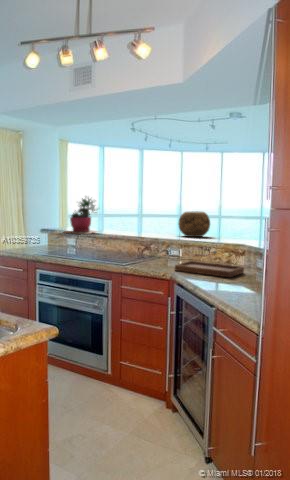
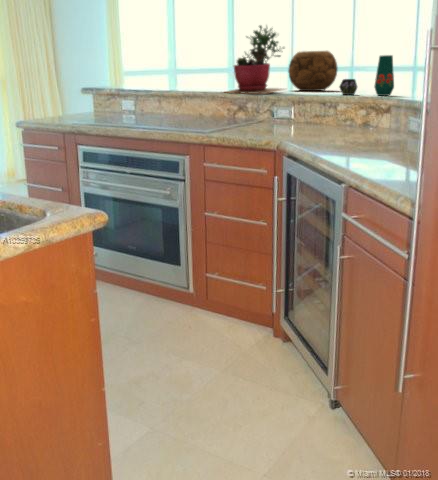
succulent plant: present [67,198,97,234] -> present [226,26,284,94]
vase: none [211,219,246,245] -> present [339,55,394,96]
tray: present [175,251,244,278] -> none [283,104,390,144]

